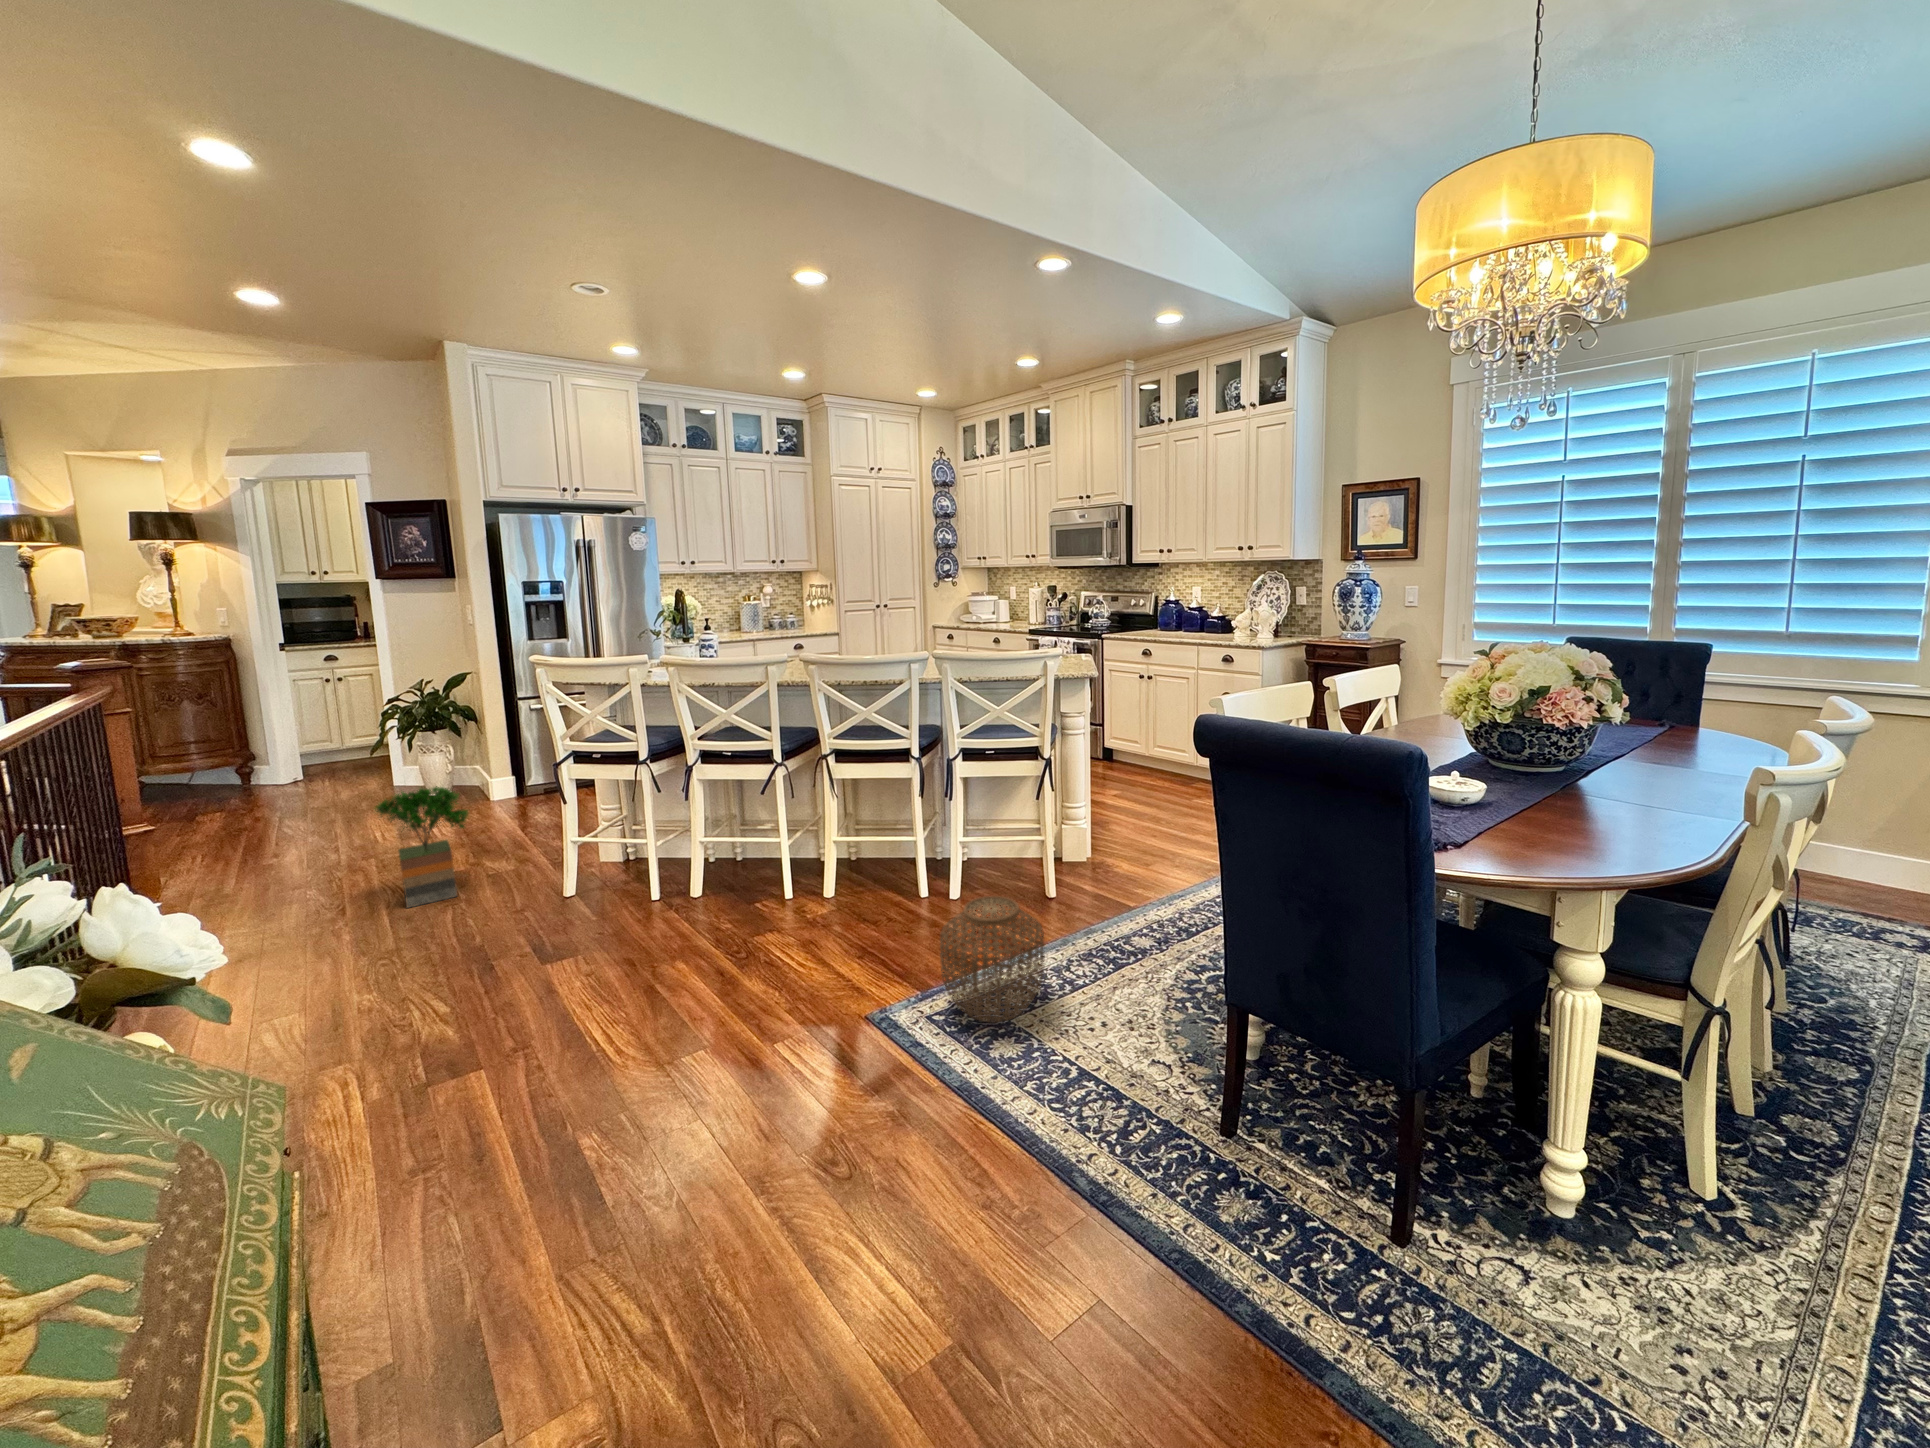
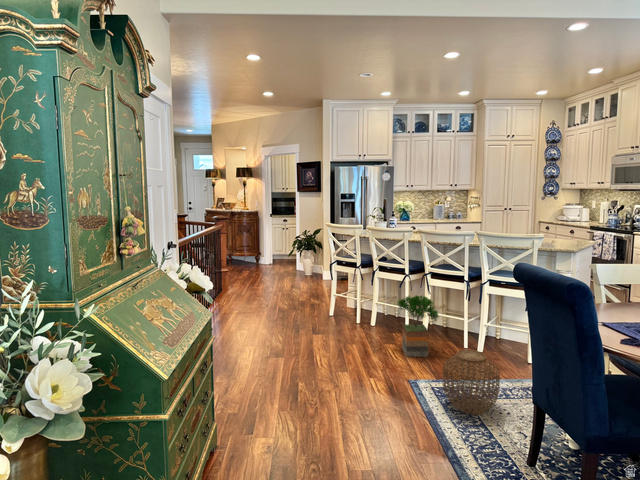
potted tree: present [375,786,468,908] -> present [397,295,438,357]

